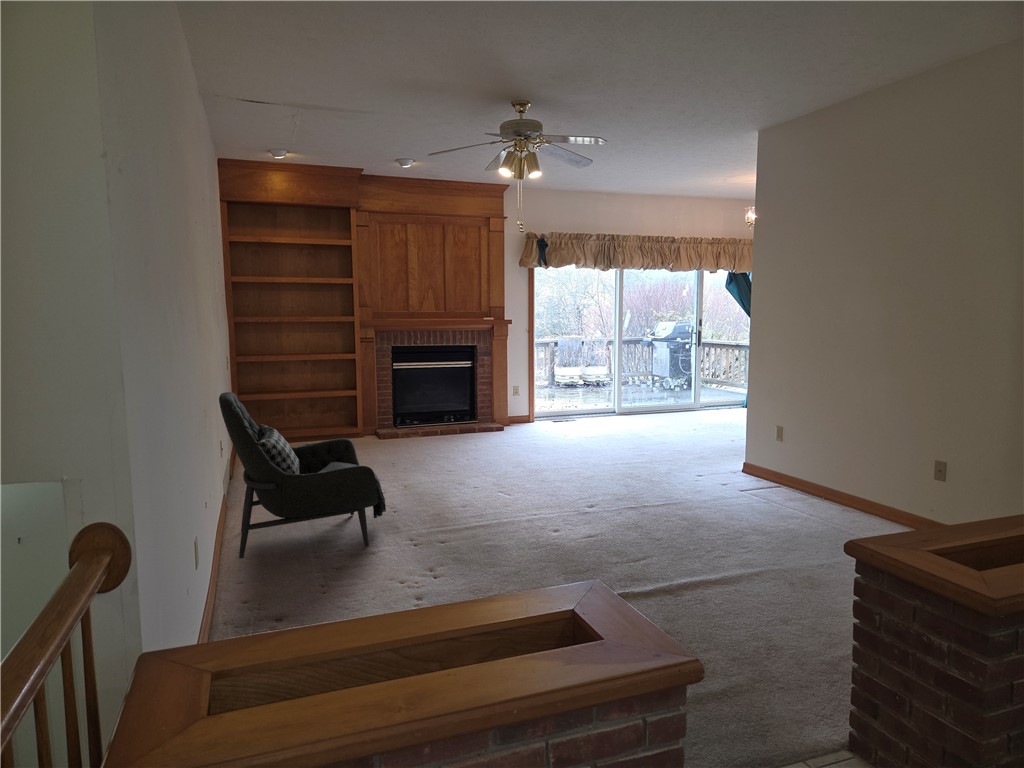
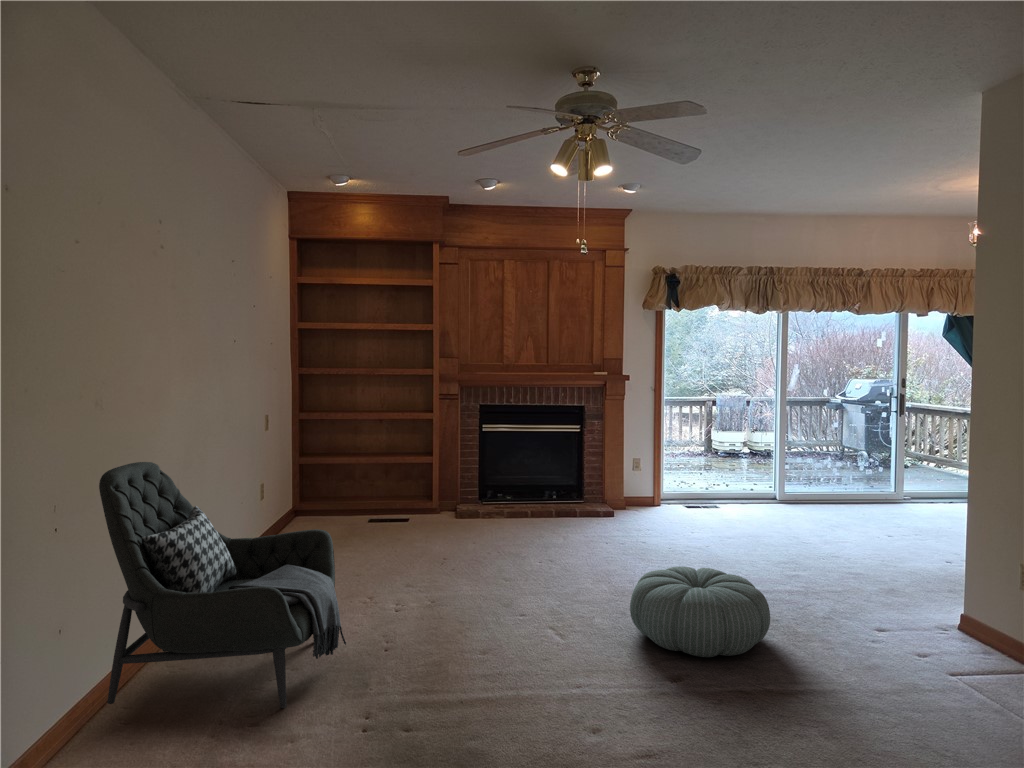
pouf: none [557,448,644,498] -> present [630,567,770,657]

